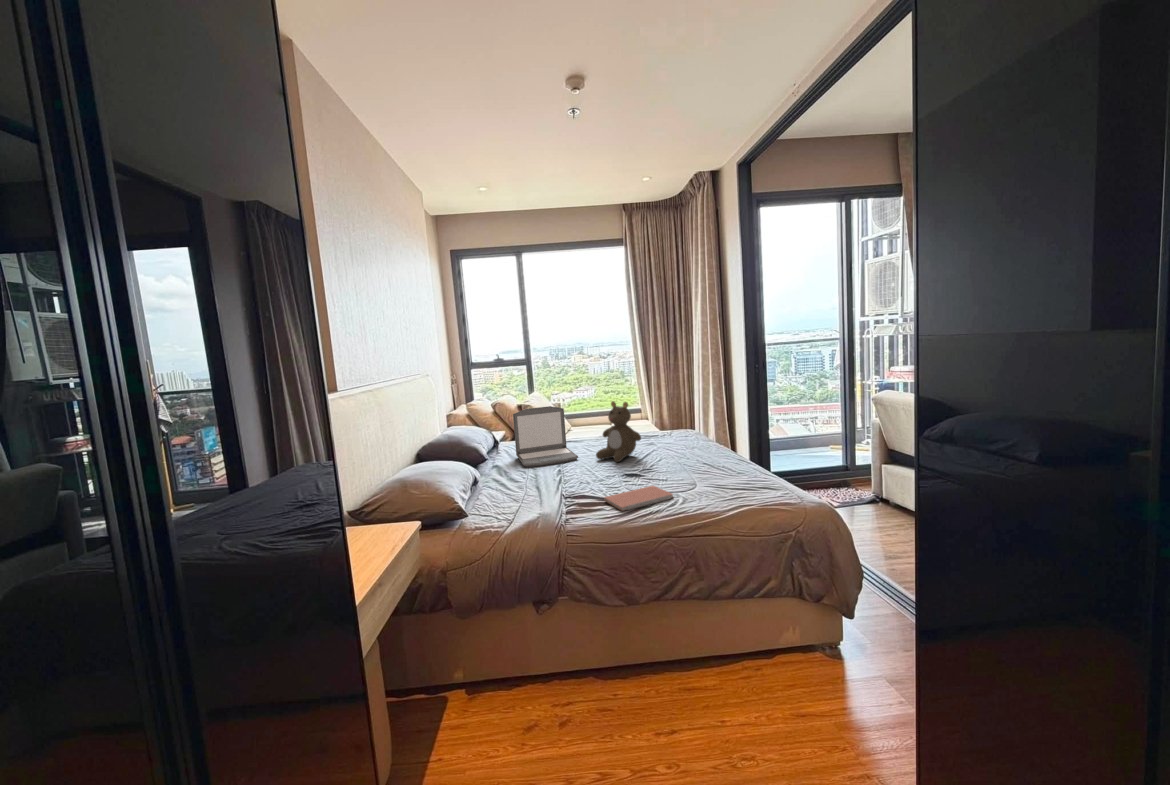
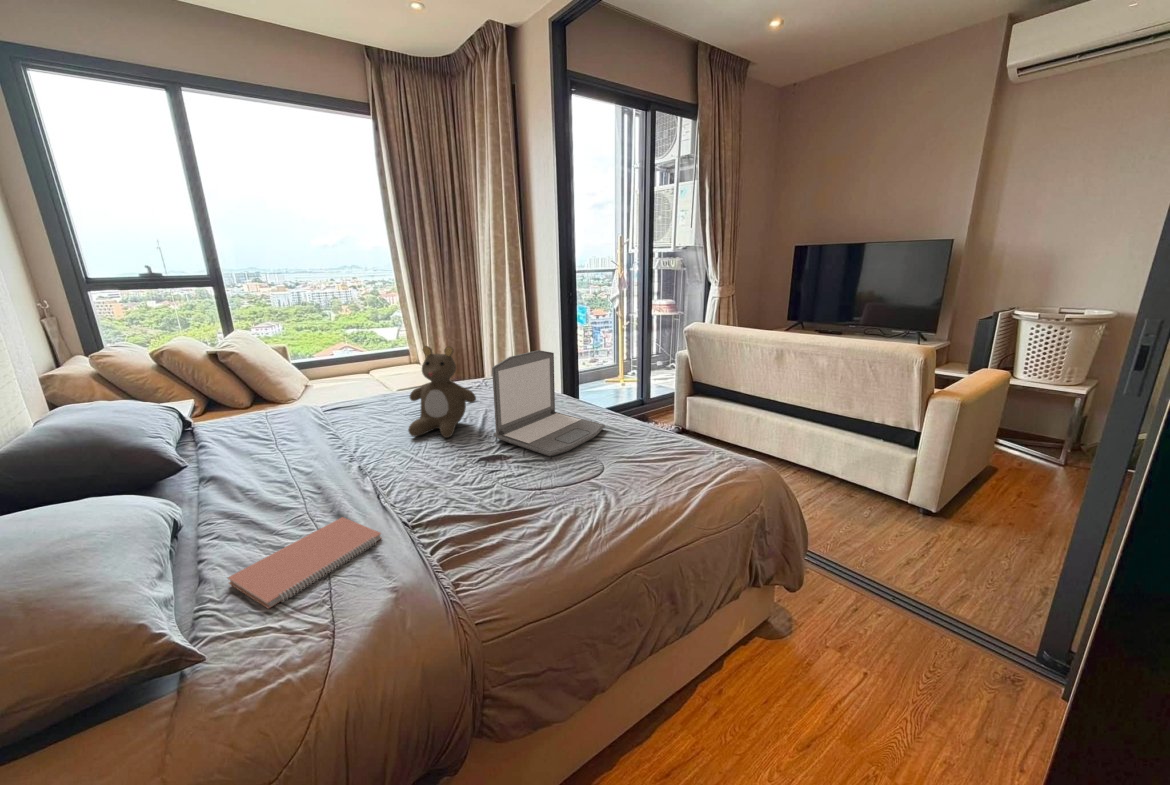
laptop: present [513,406,578,467] -> present [492,350,605,457]
notebook: present [605,486,673,511] -> present [227,517,381,608]

